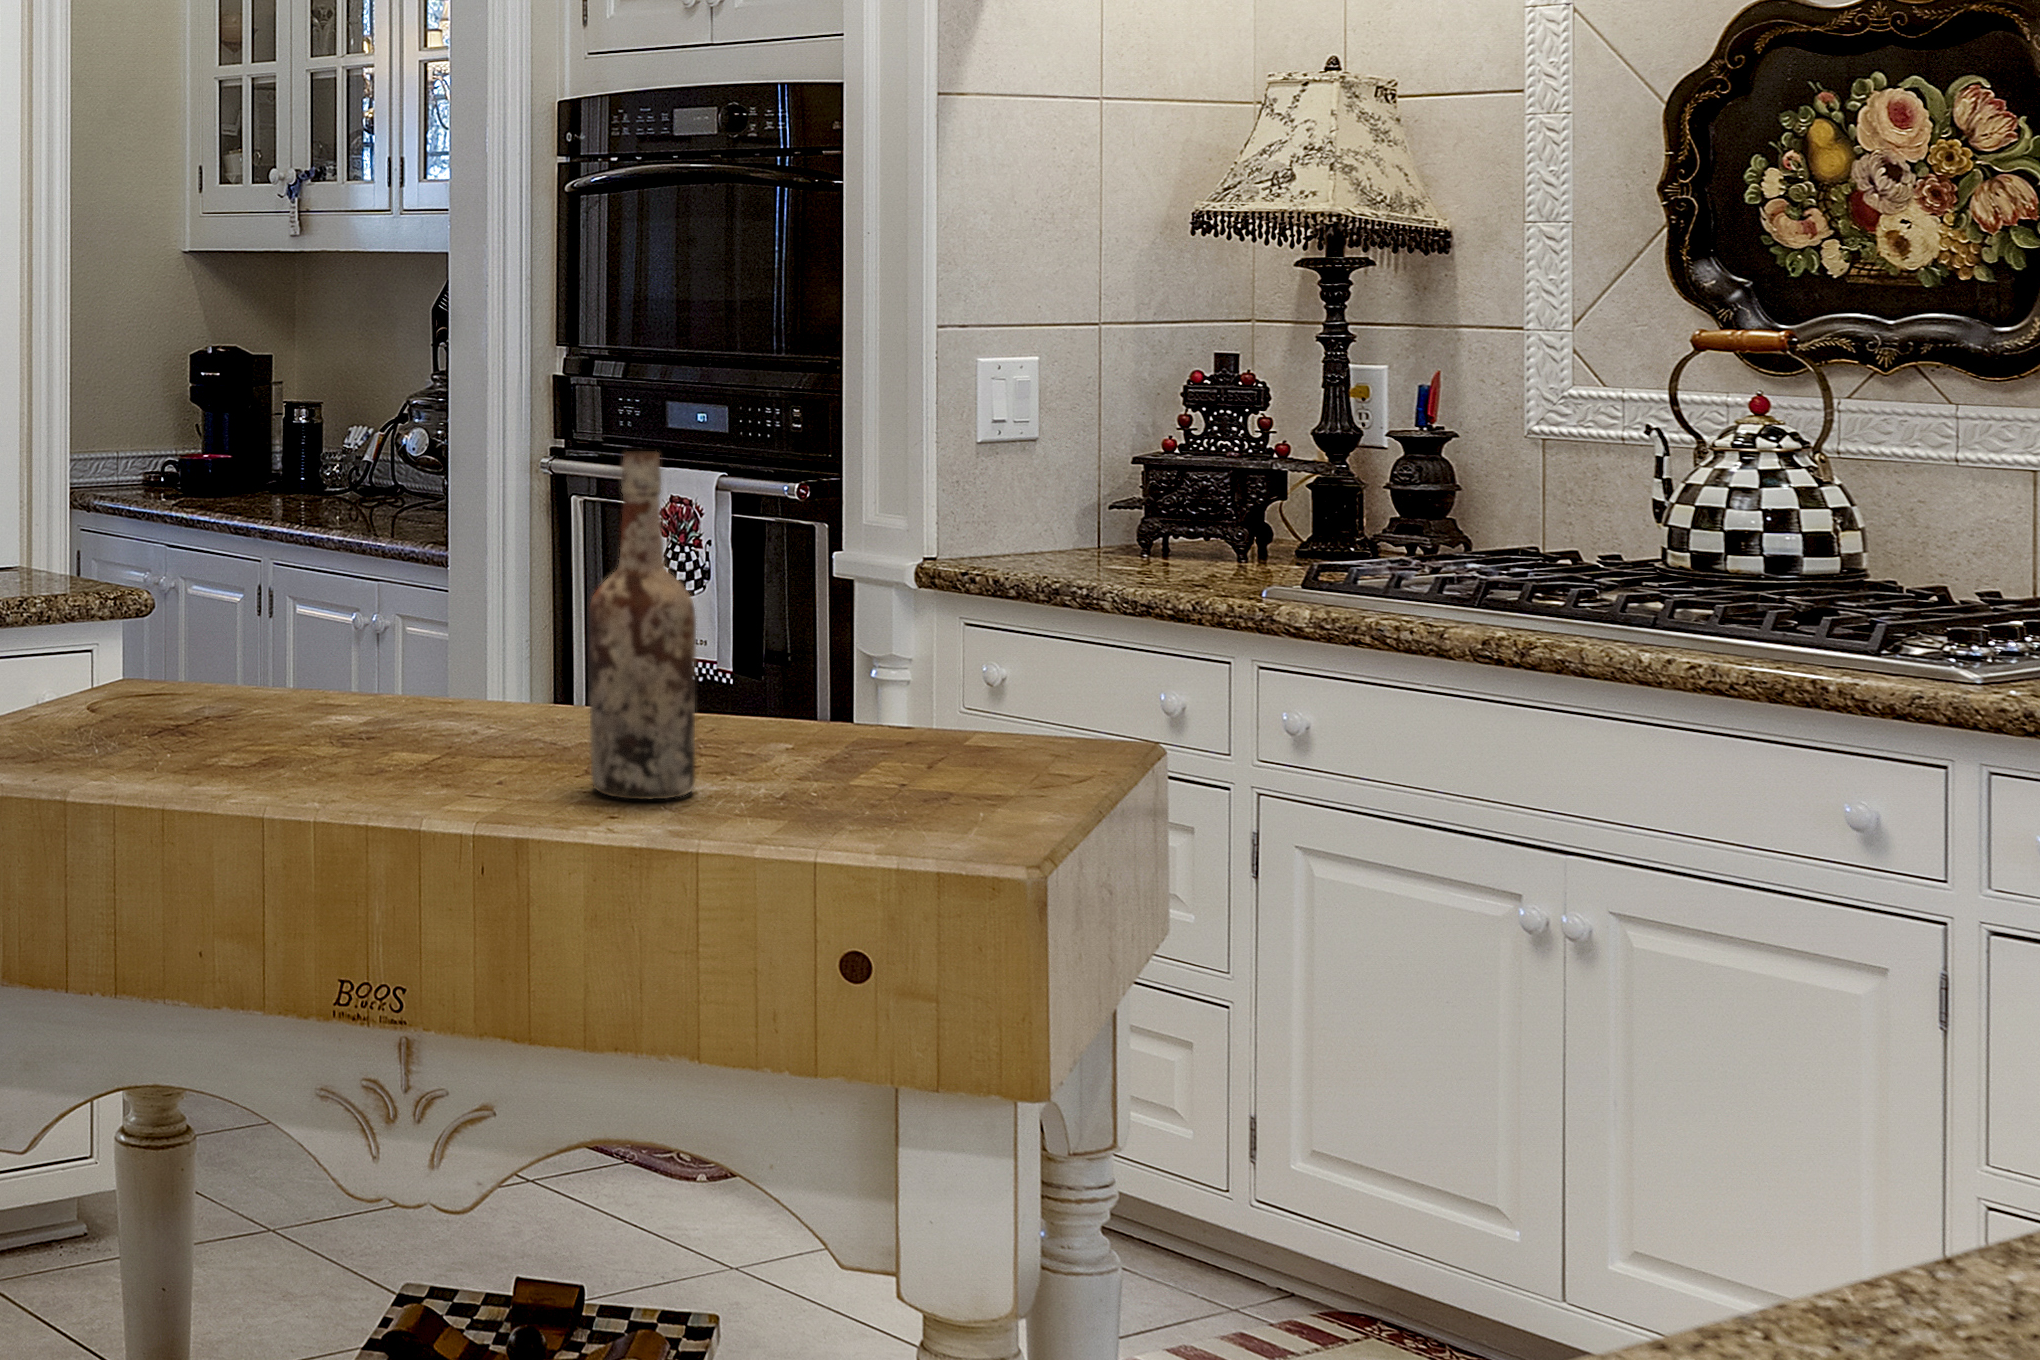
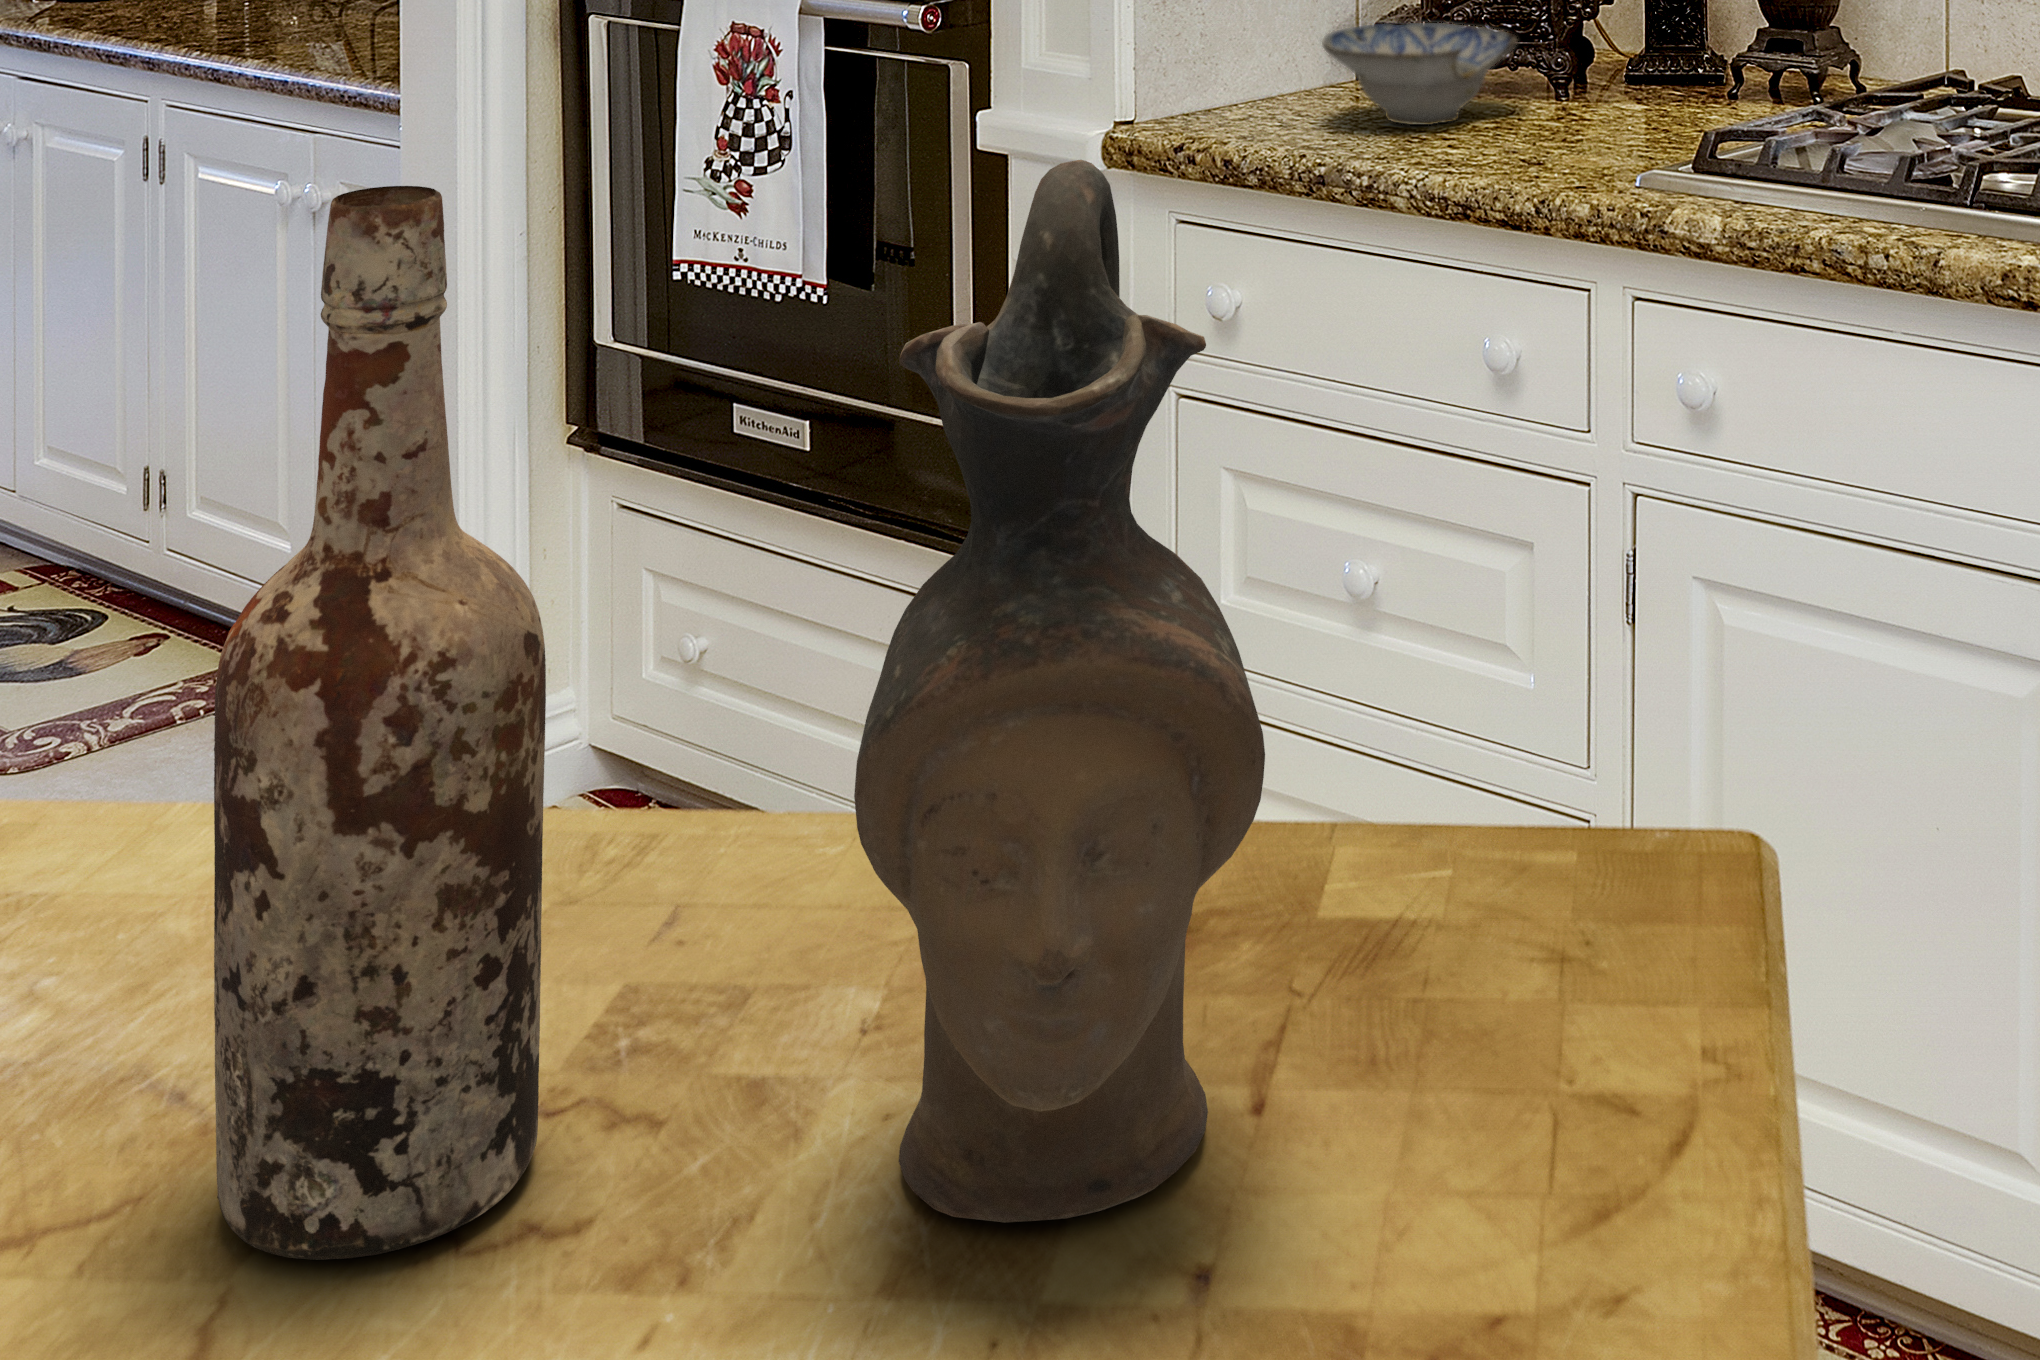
ceramic pitcher: none [806,455,951,811] -> present [854,160,1265,1222]
ceramic bowl: none [1071,503,1209,567] -> present [1322,23,1517,125]

